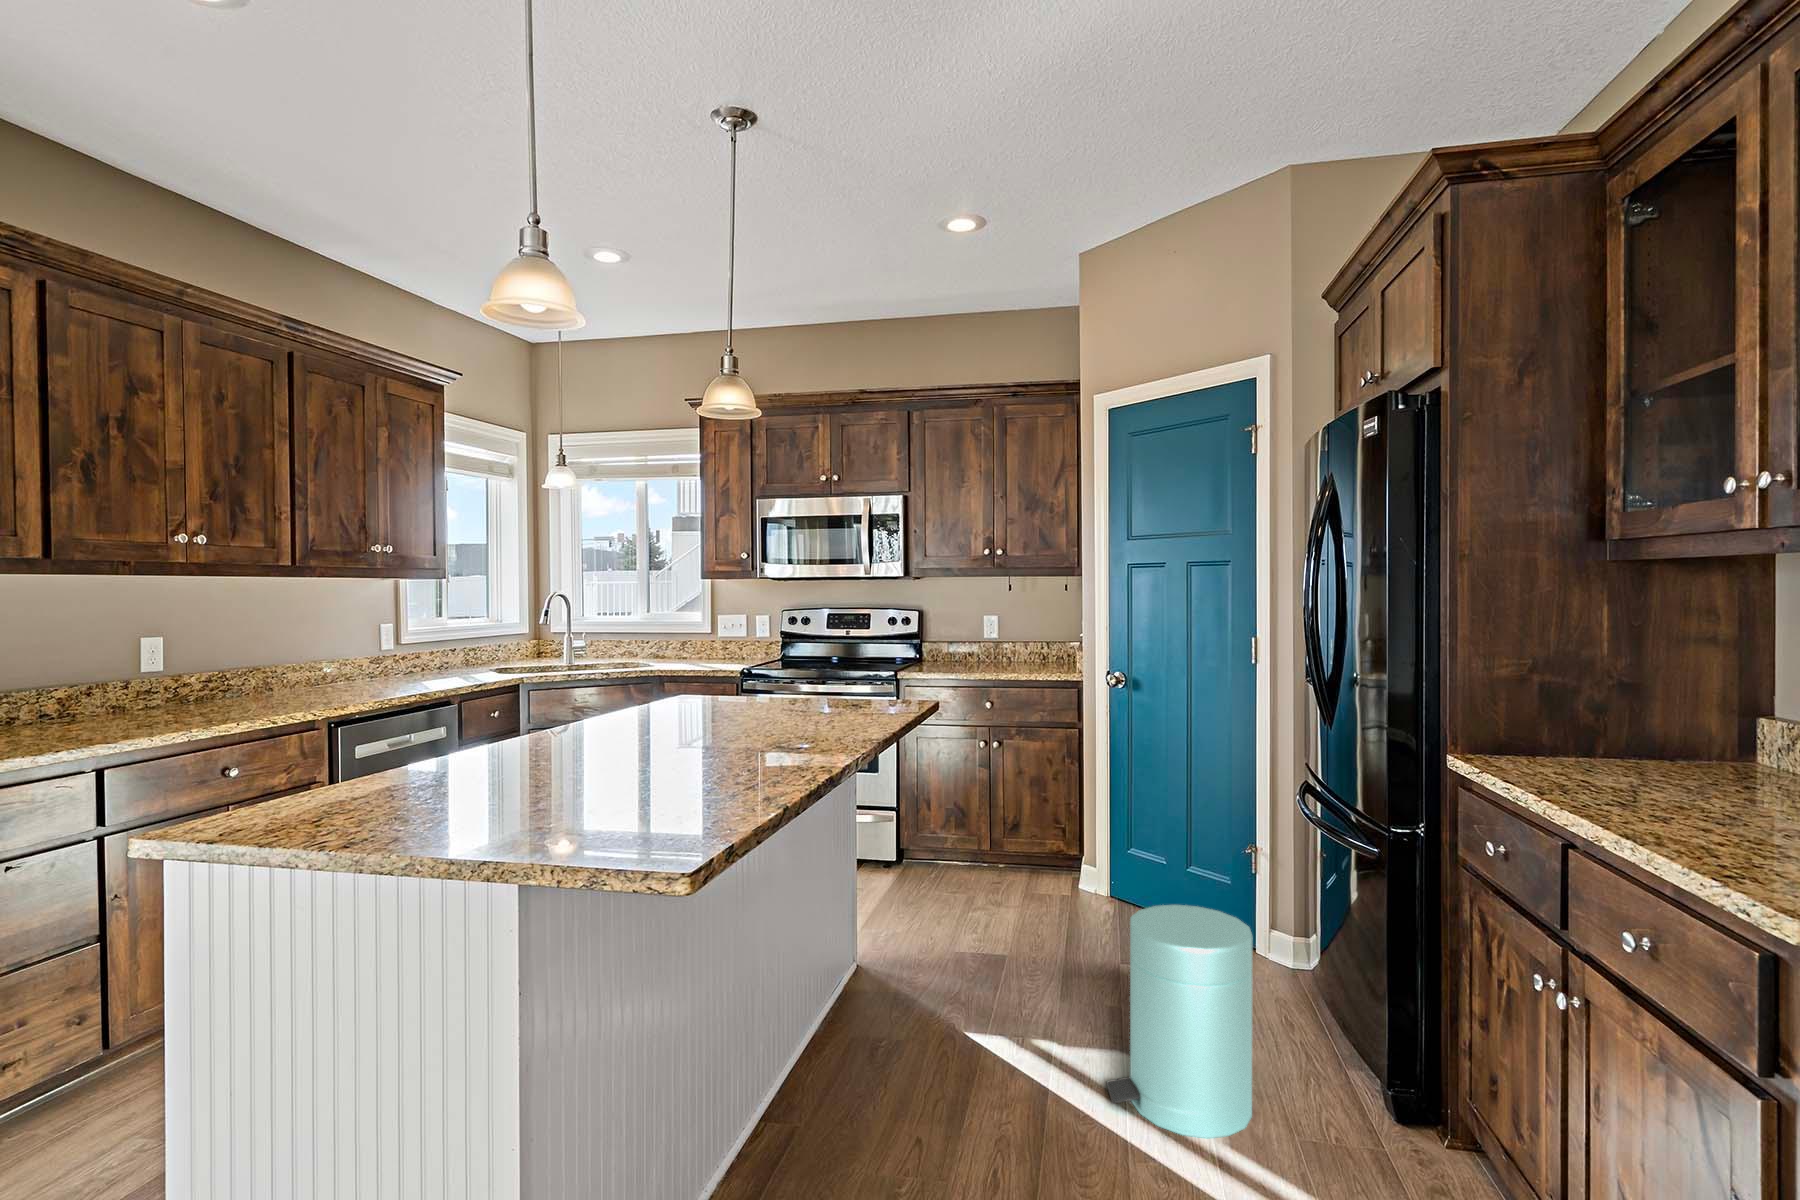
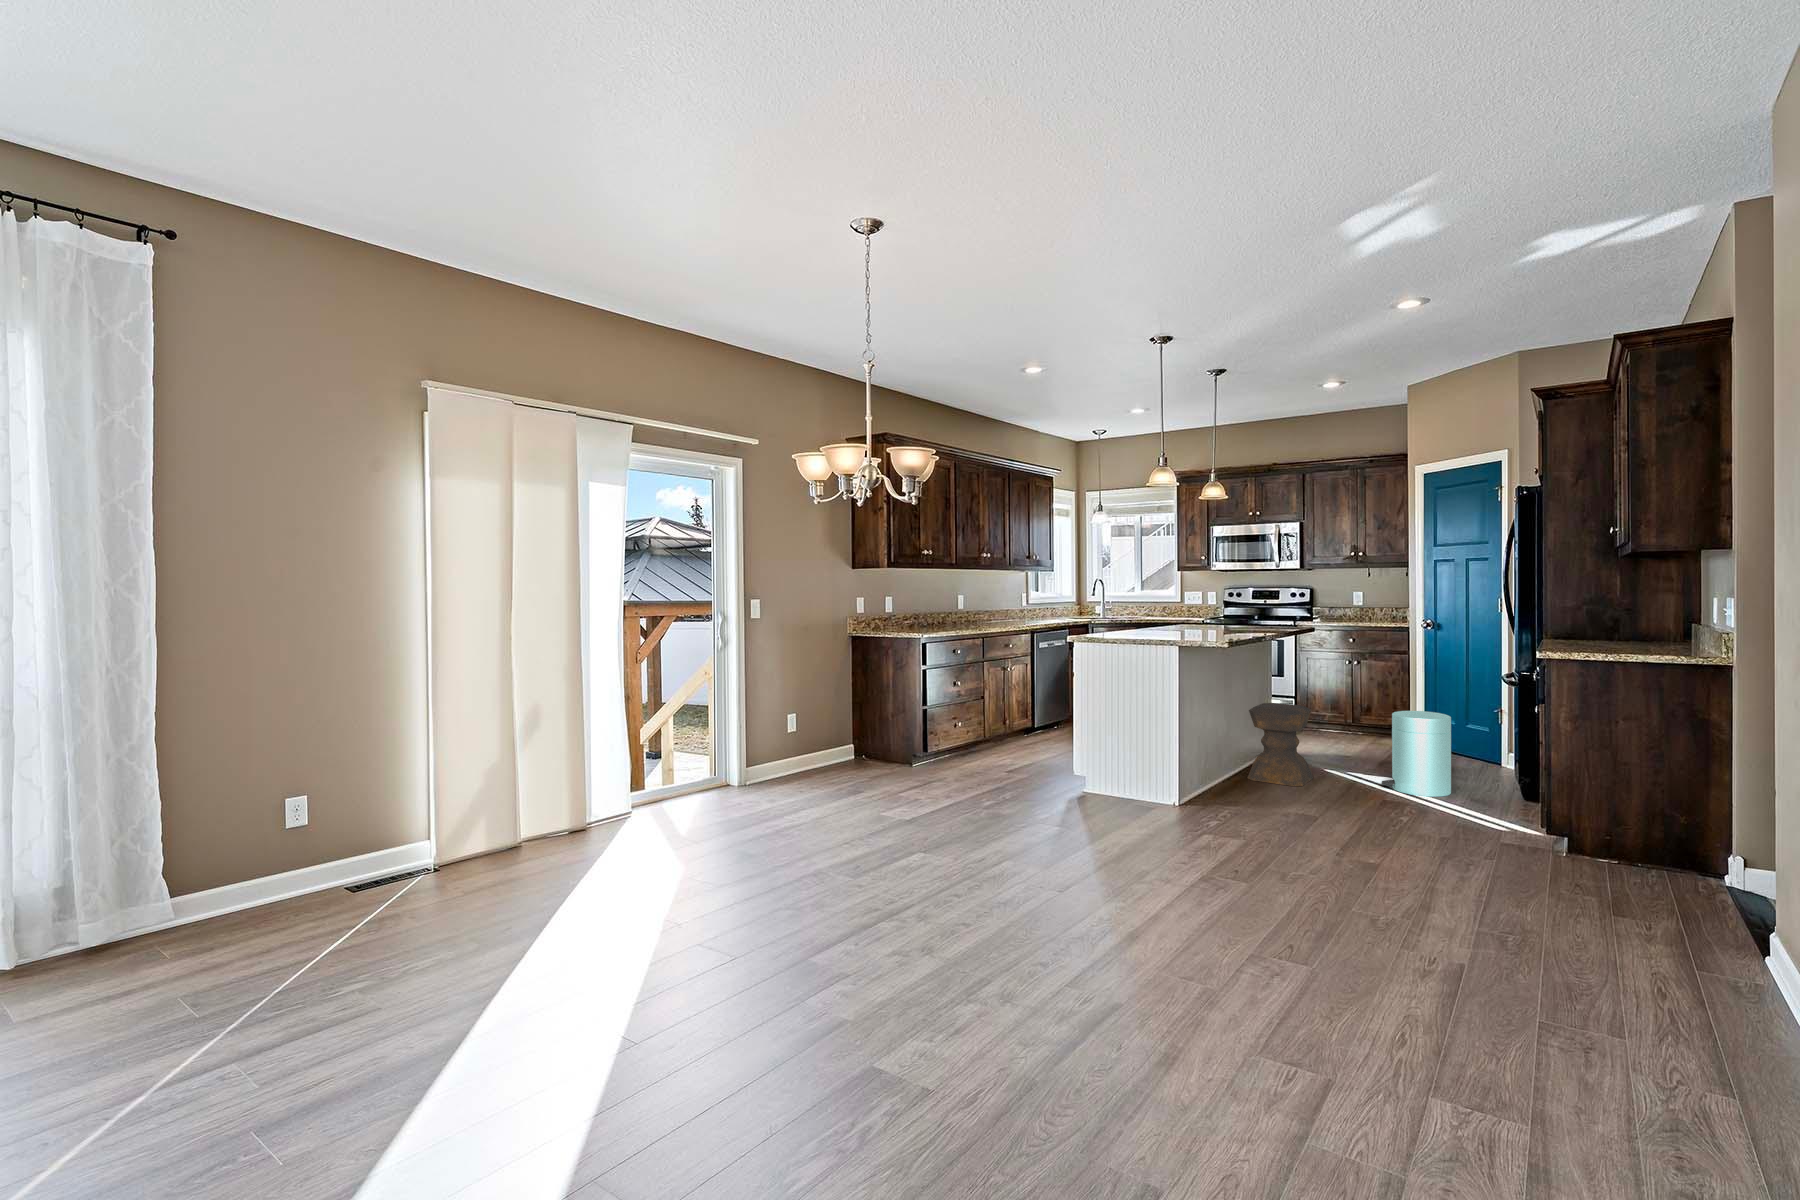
stool: none [810,906,961,1154] -> present [1247,703,1314,786]

